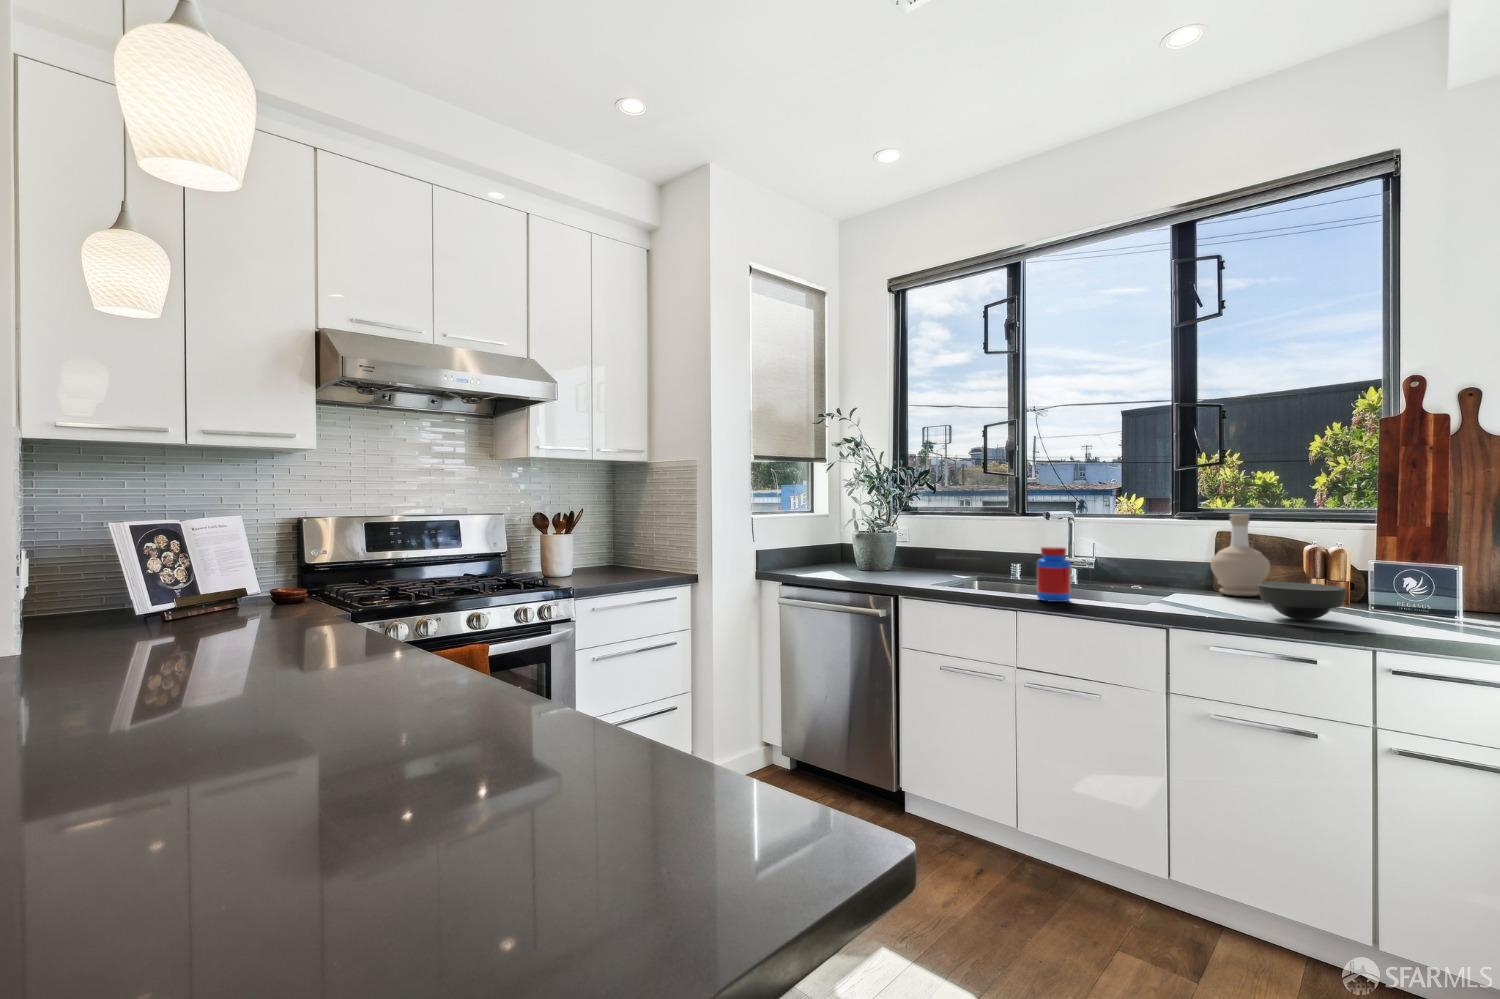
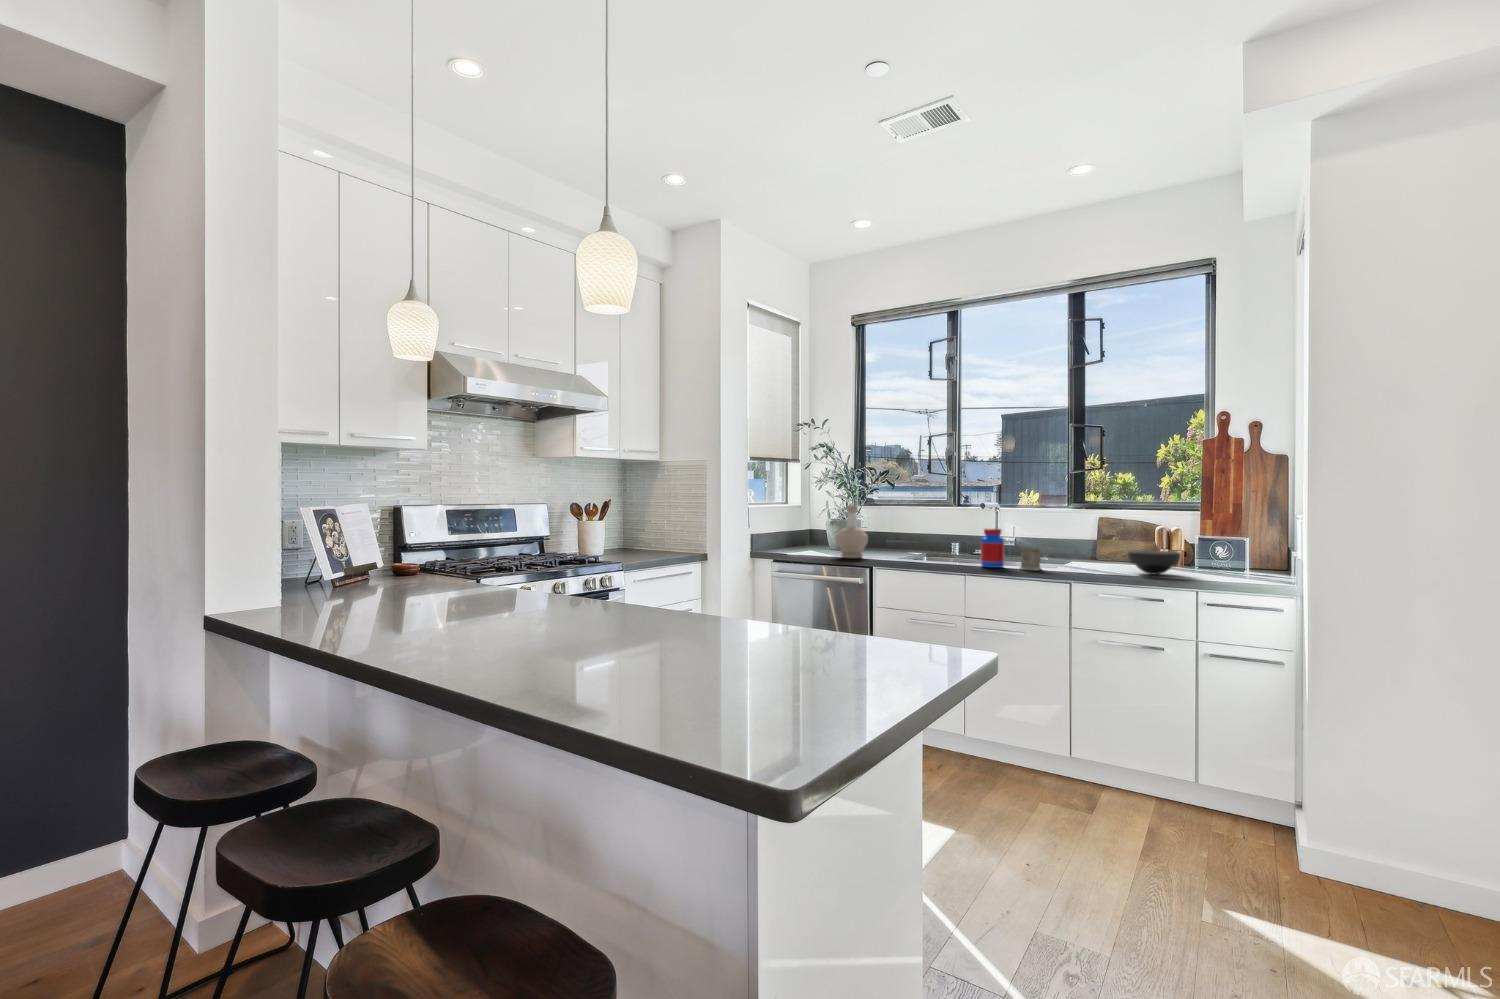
bottle: present [1211,514,1270,596] -> present [836,505,868,558]
mug: none [1091,570,1135,608] -> present [1020,544,1045,570]

